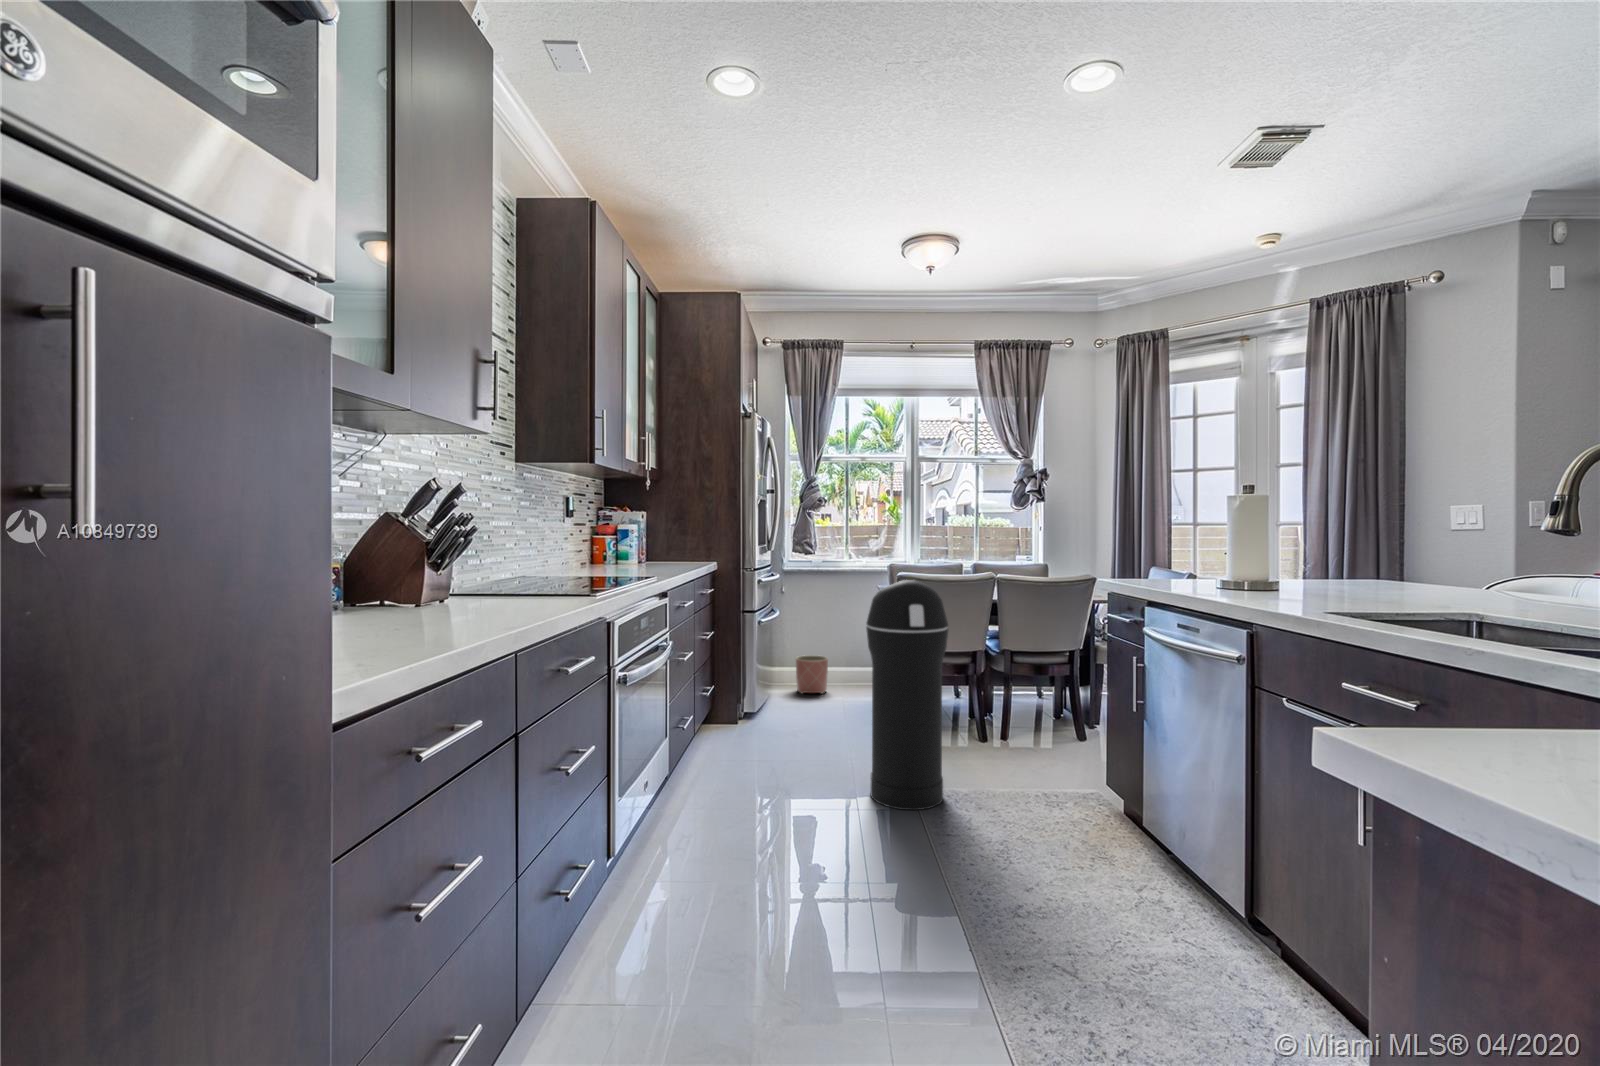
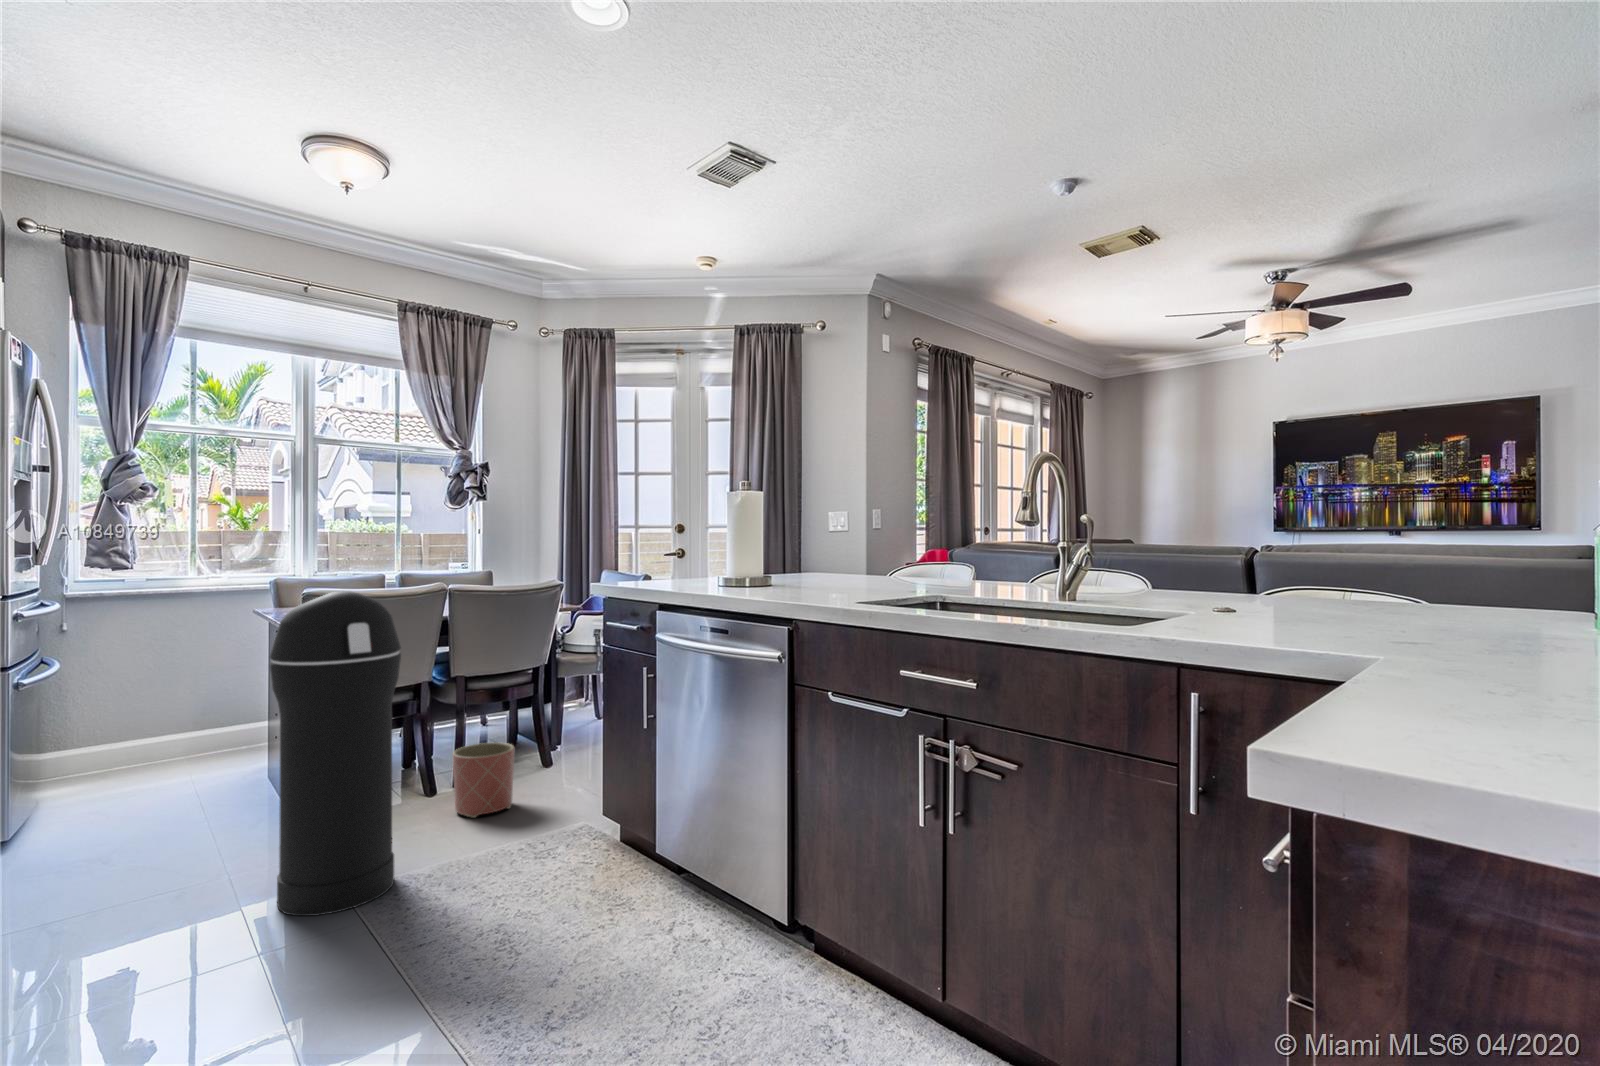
planter: present [796,655,828,694] -> present [453,742,515,818]

